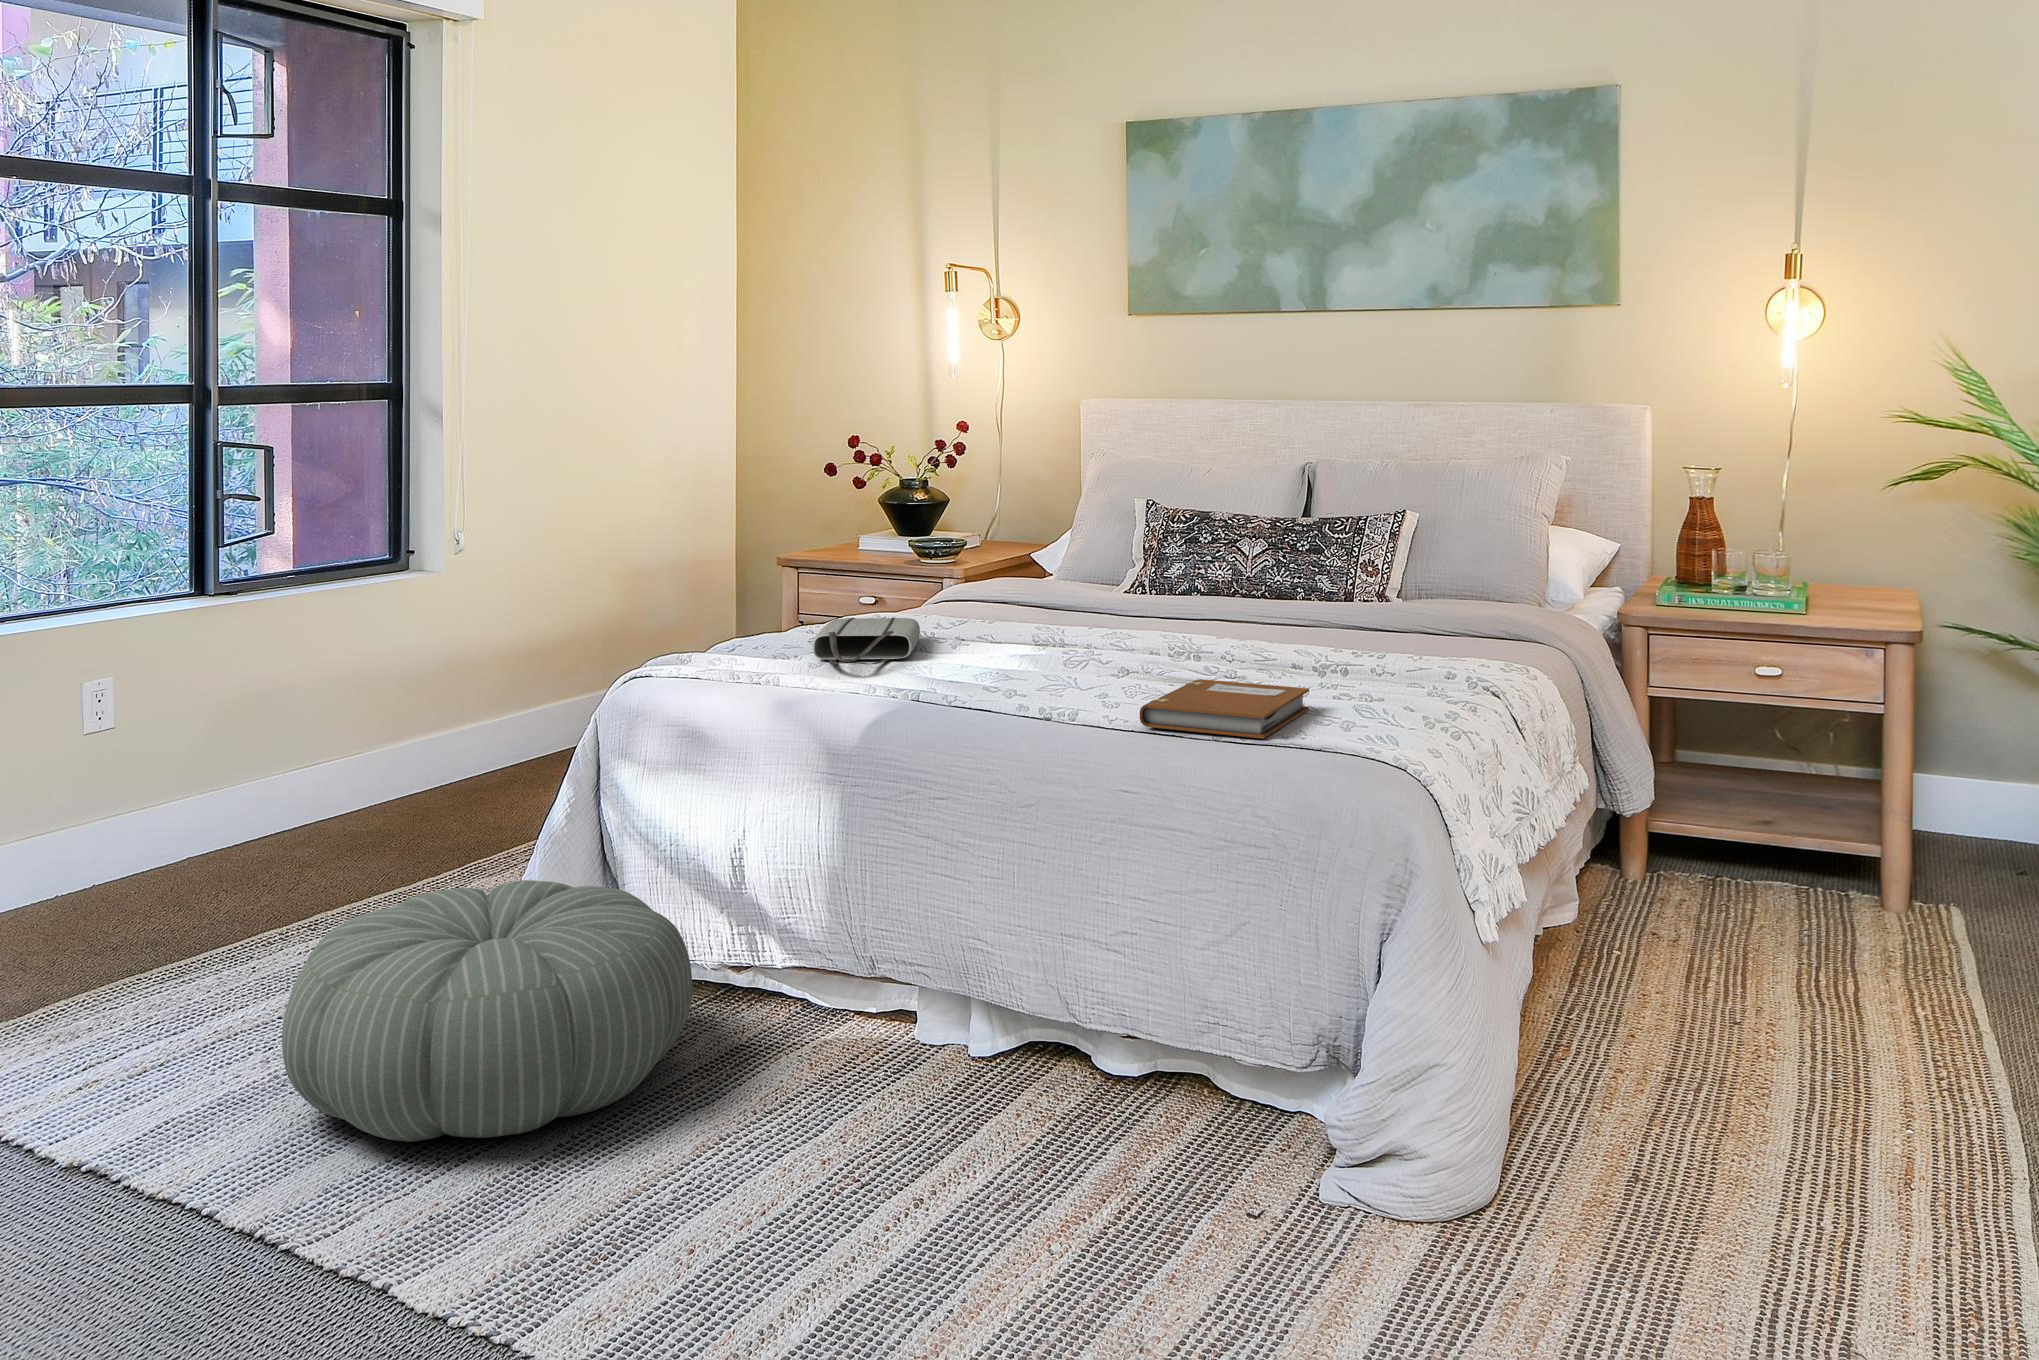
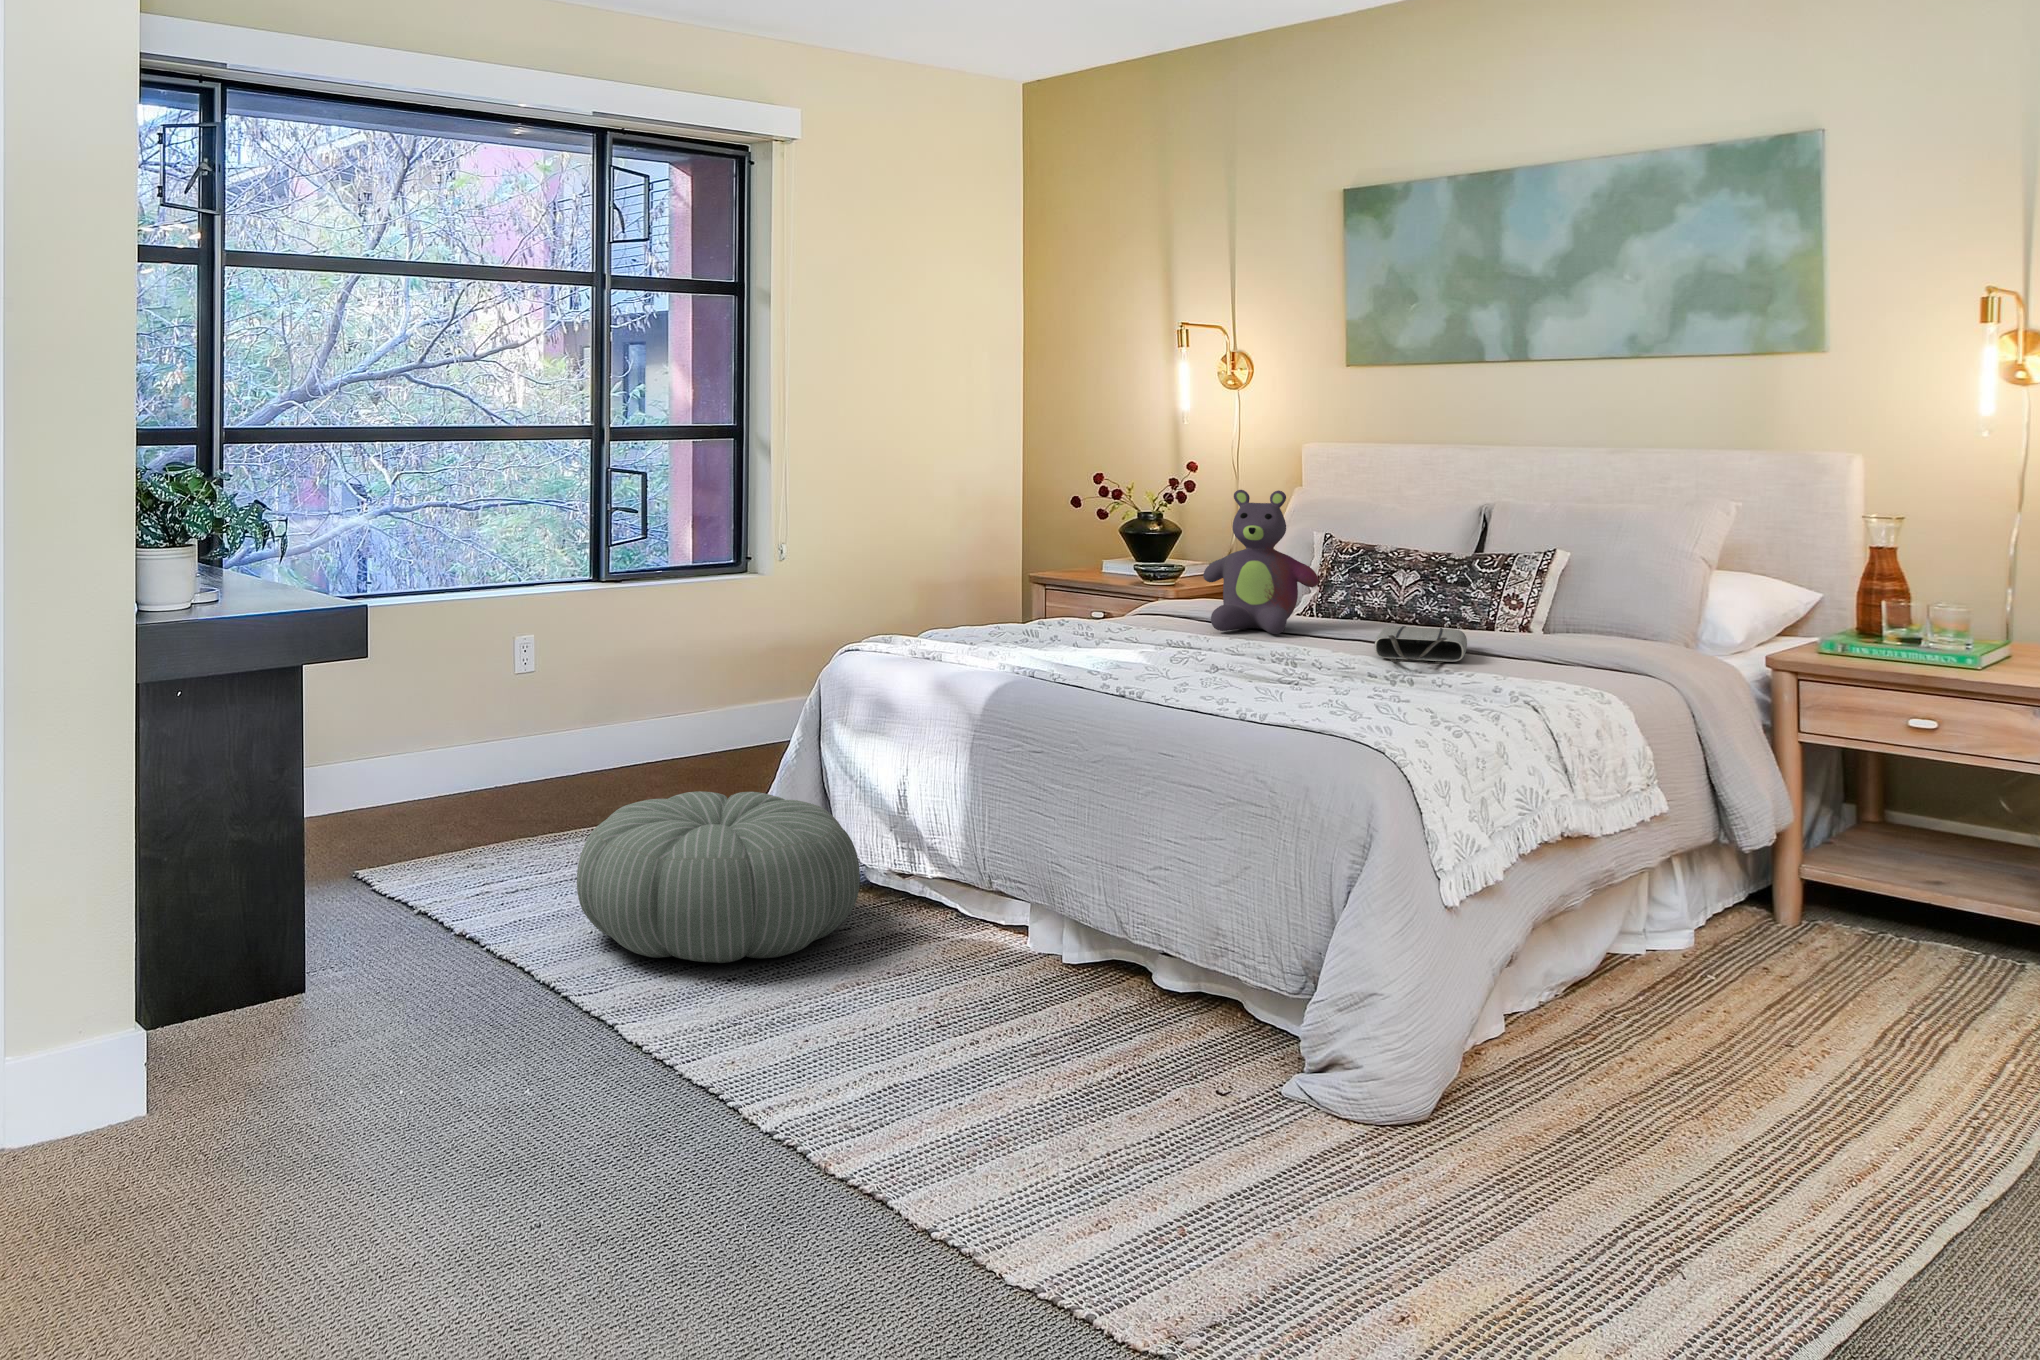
stuffed bear: none [1036,454,1167,620] -> present [1203,490,1319,634]
tote bag: present [813,617,920,665] -> present [1374,626,1467,664]
notebook: present [1140,679,1309,739] -> none [1188,676,1350,723]

